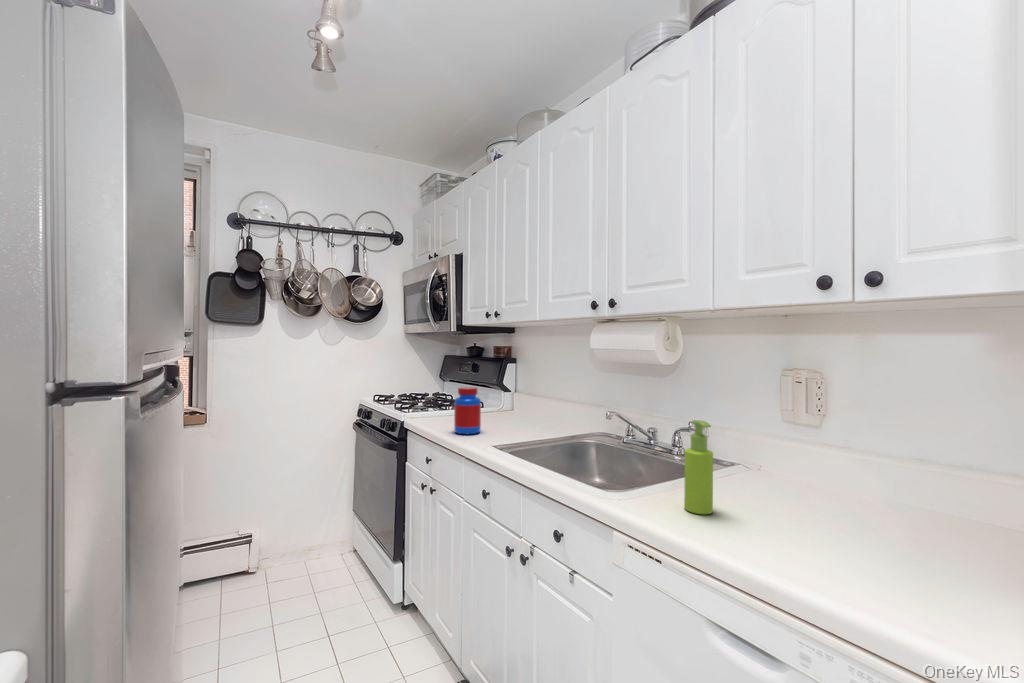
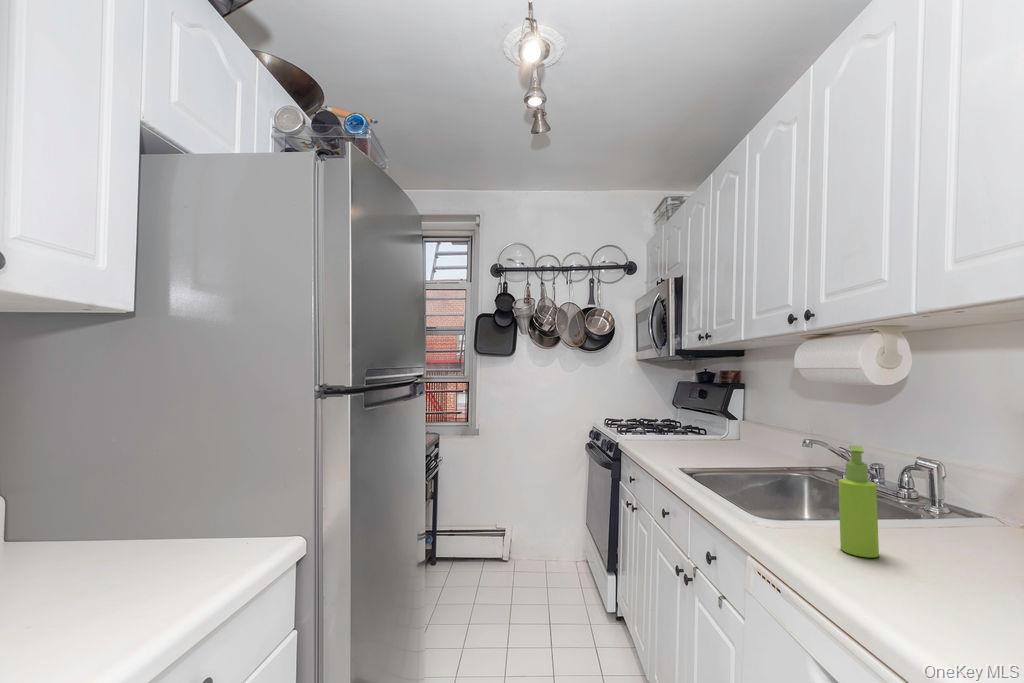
jar: present [454,387,481,434] -> none [654,410,681,457]

